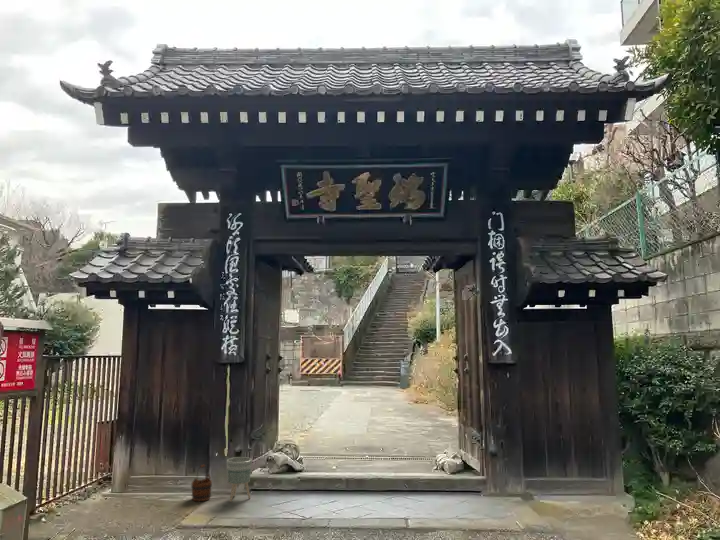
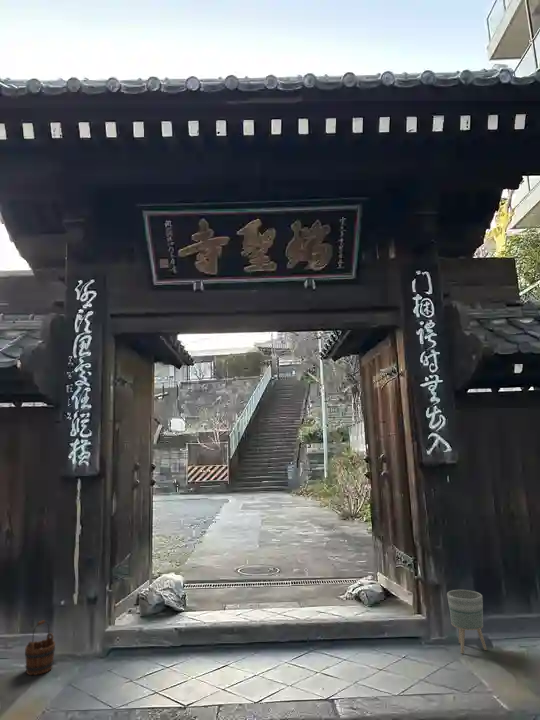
planter: present [227,457,252,502] -> present [447,590,487,654]

